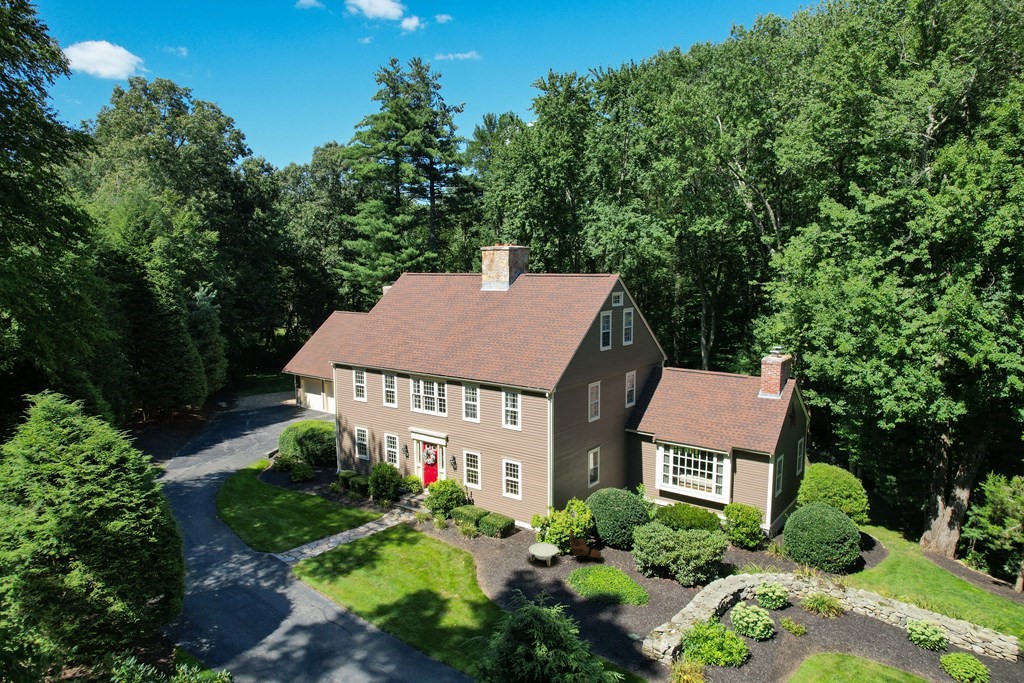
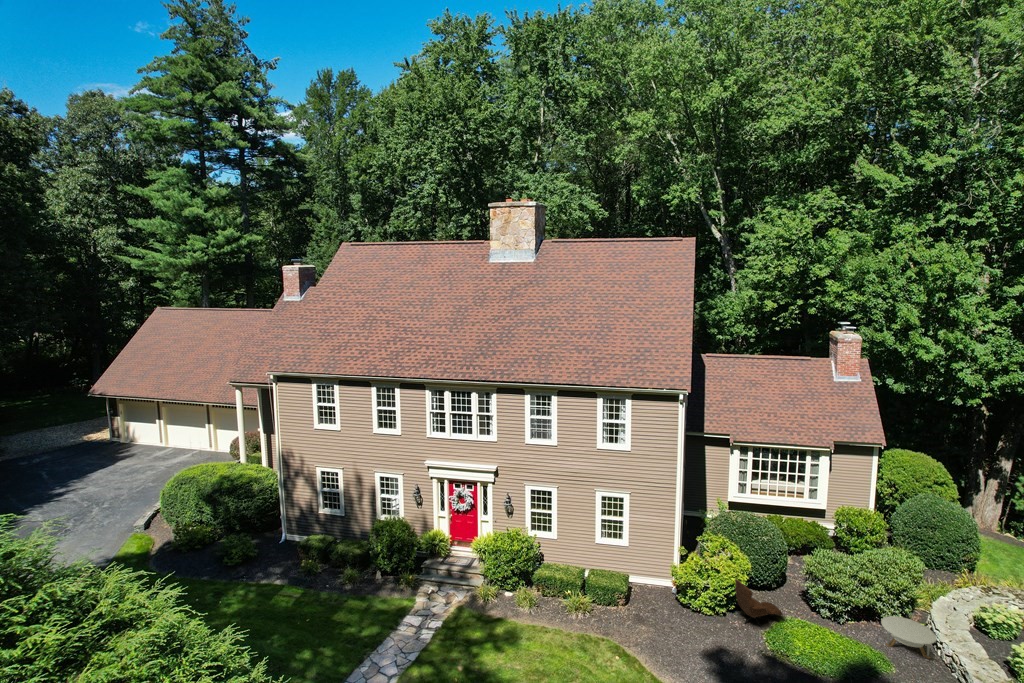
round table: present [529,543,558,566] -> present [881,616,937,659]

